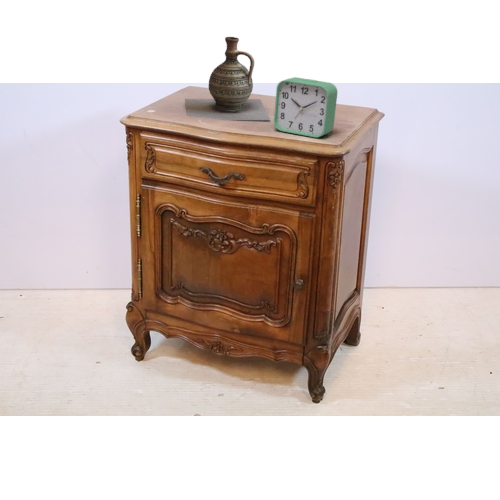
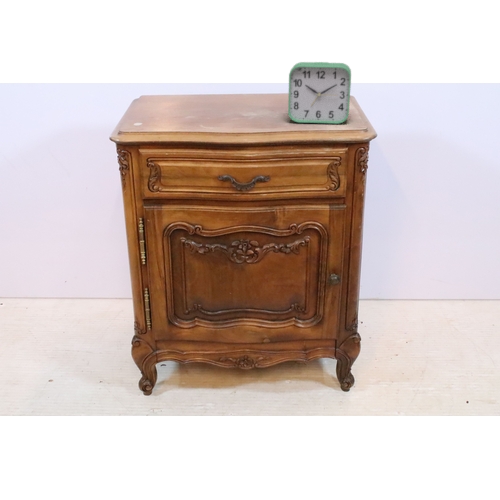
ceramic jug: present [185,37,269,120] -> none [158,27,269,126]

